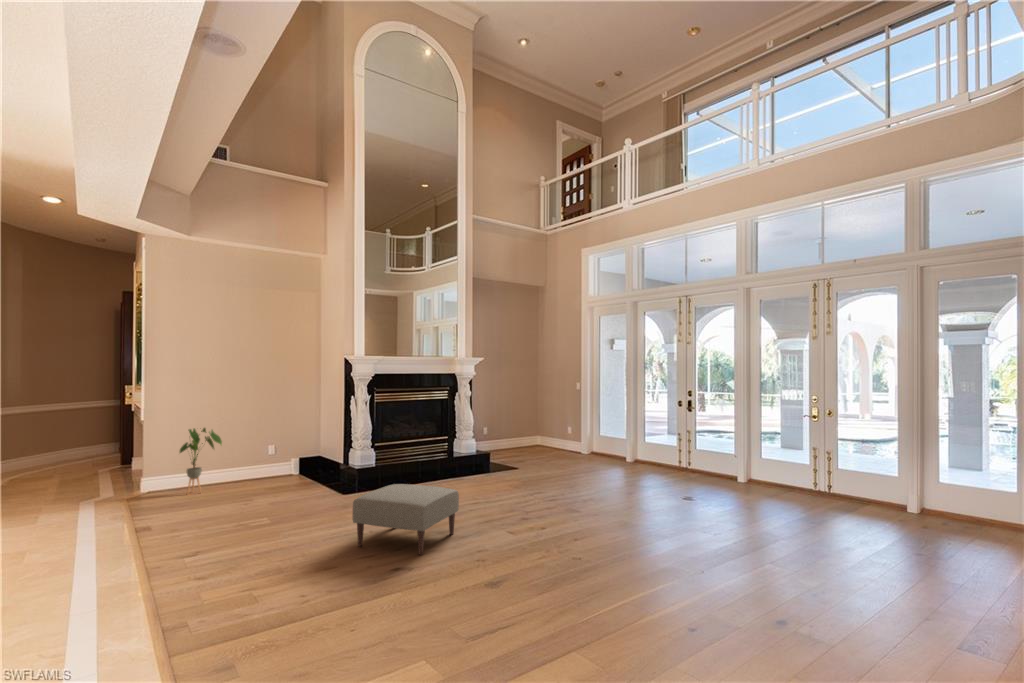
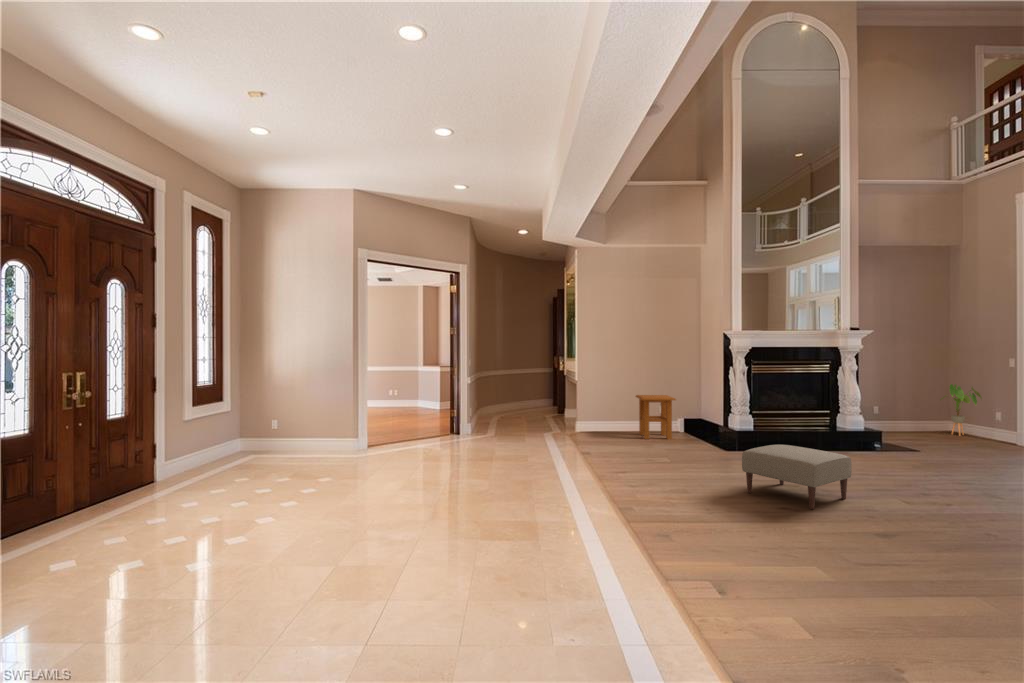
house plant: present [180,428,222,494] -> present [941,384,982,436]
side table: none [241,432,292,489] -> present [636,395,676,439]

